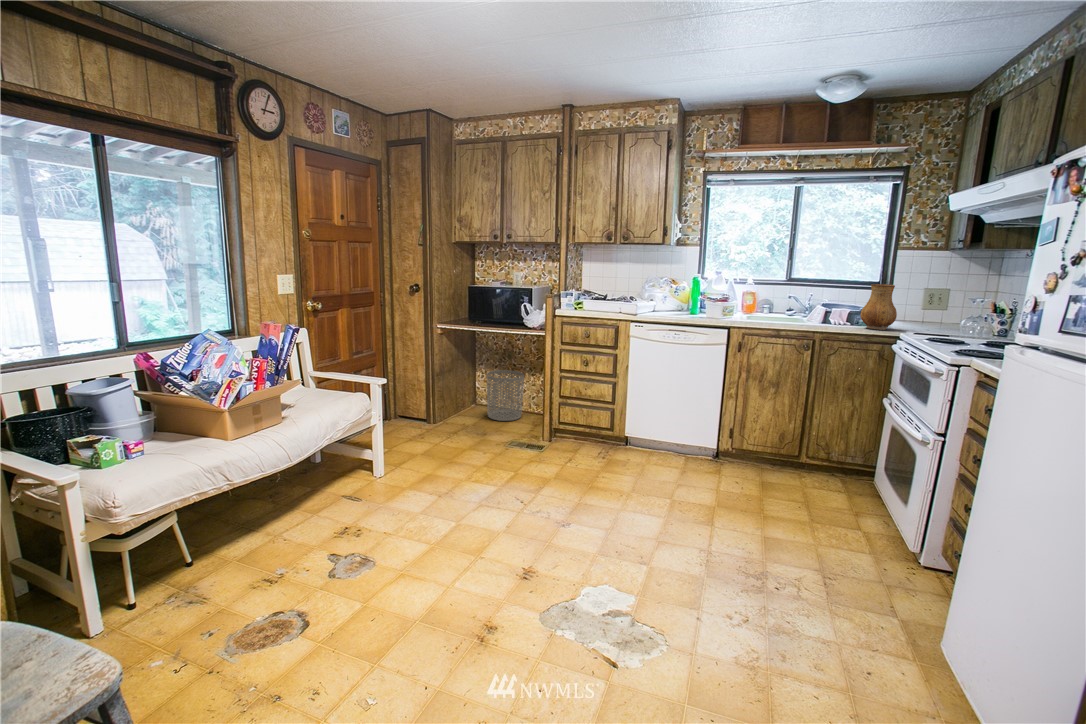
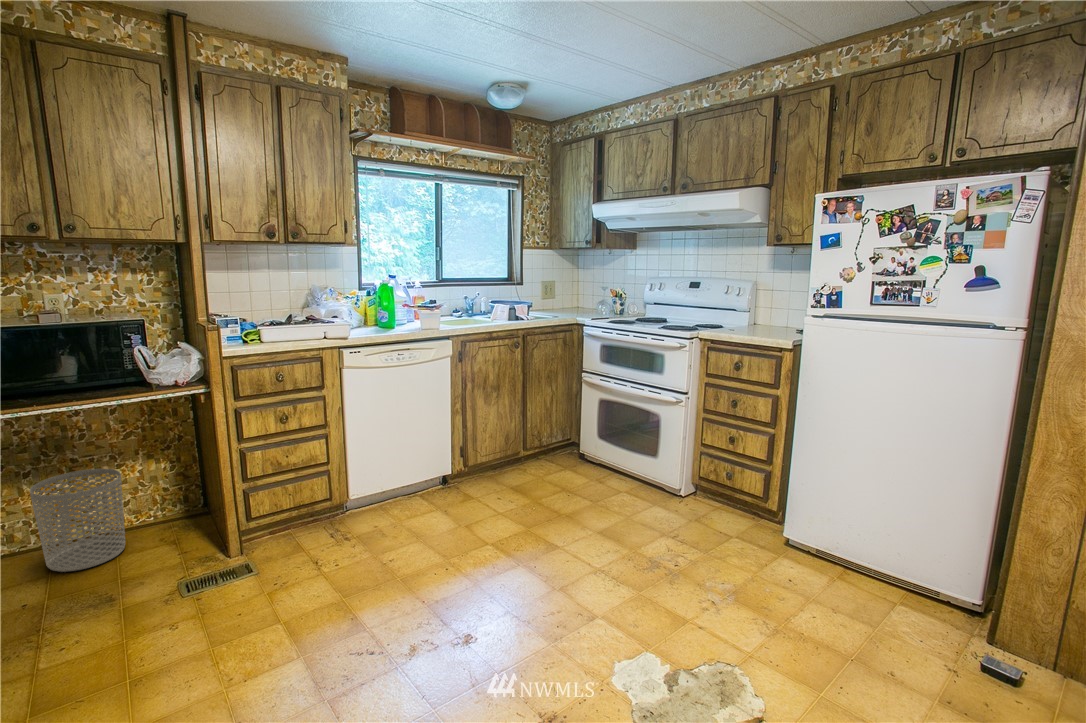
ceramic pitcher: present [861,284,897,330] -> none [545,280,573,320]

